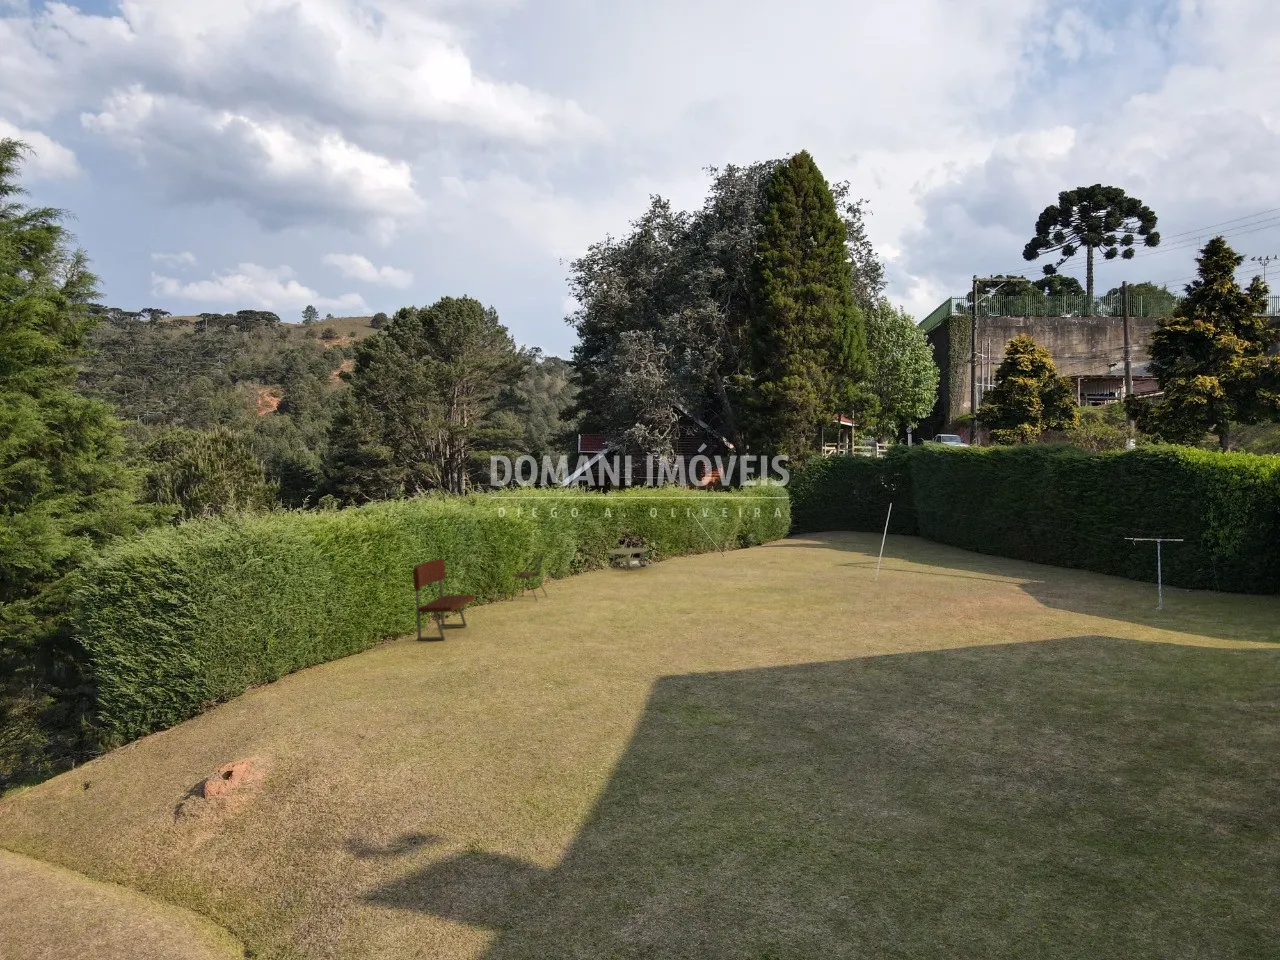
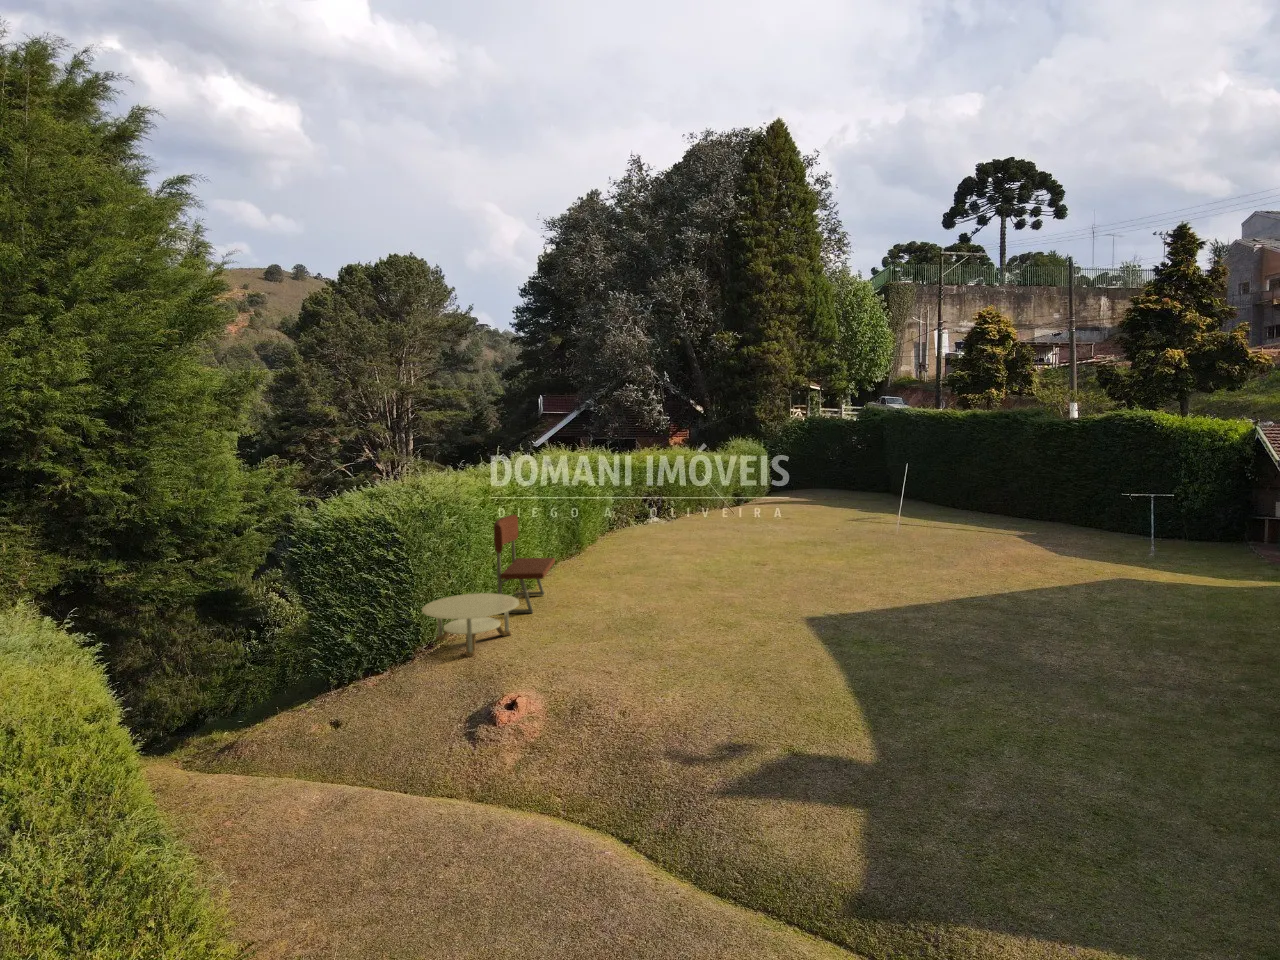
round table: present [607,548,649,571] -> present [422,593,519,657]
chair: present [512,554,547,600] -> none [565,511,603,563]

